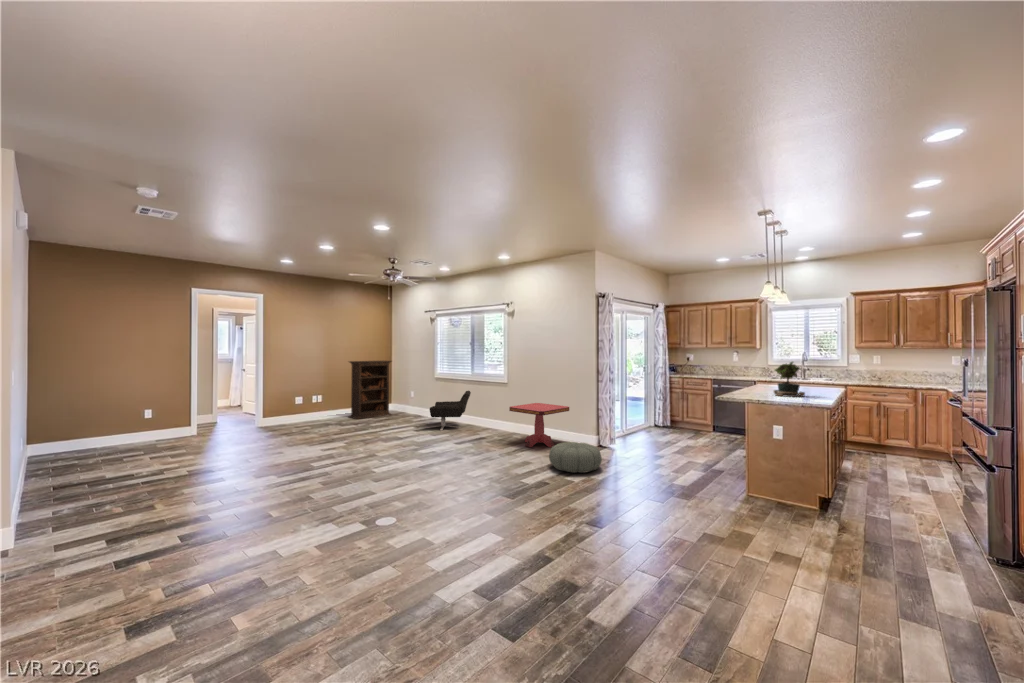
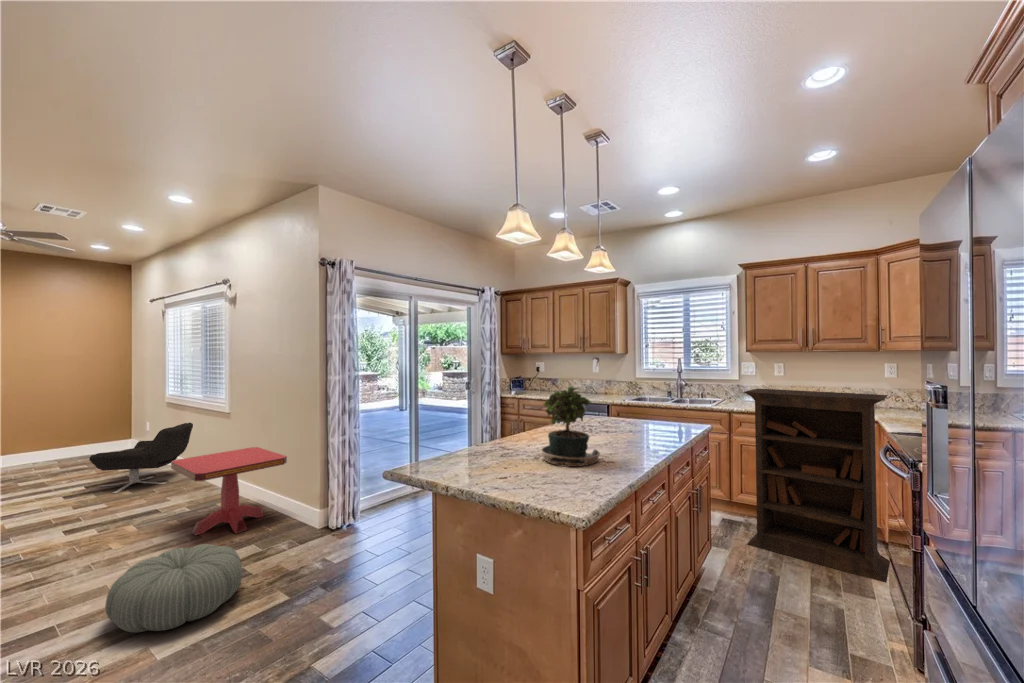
bookcase: present [349,360,391,419] -> present [744,389,890,582]

